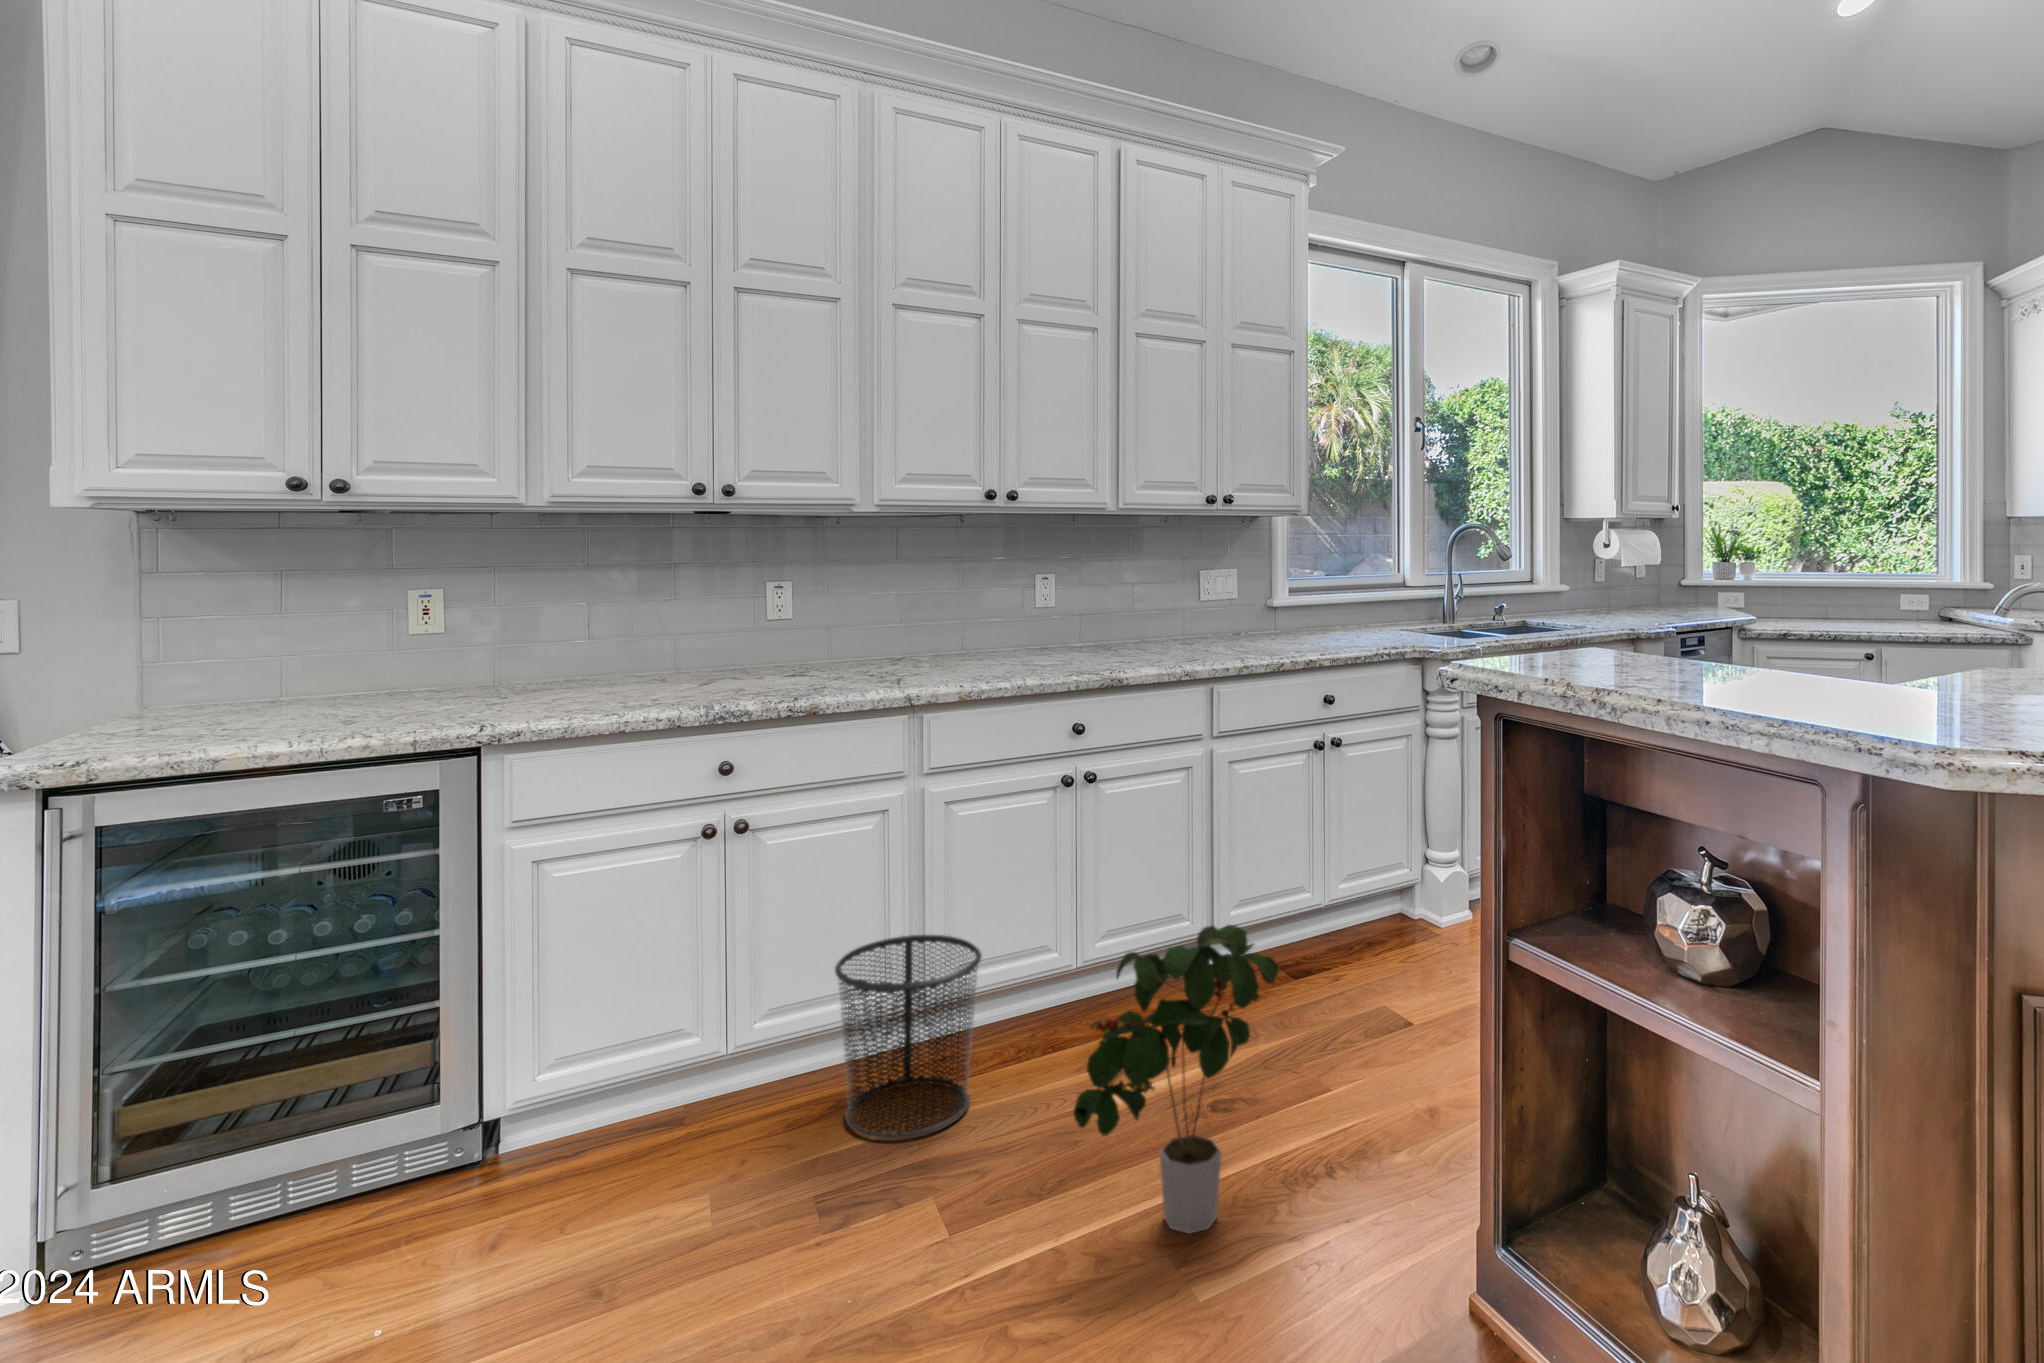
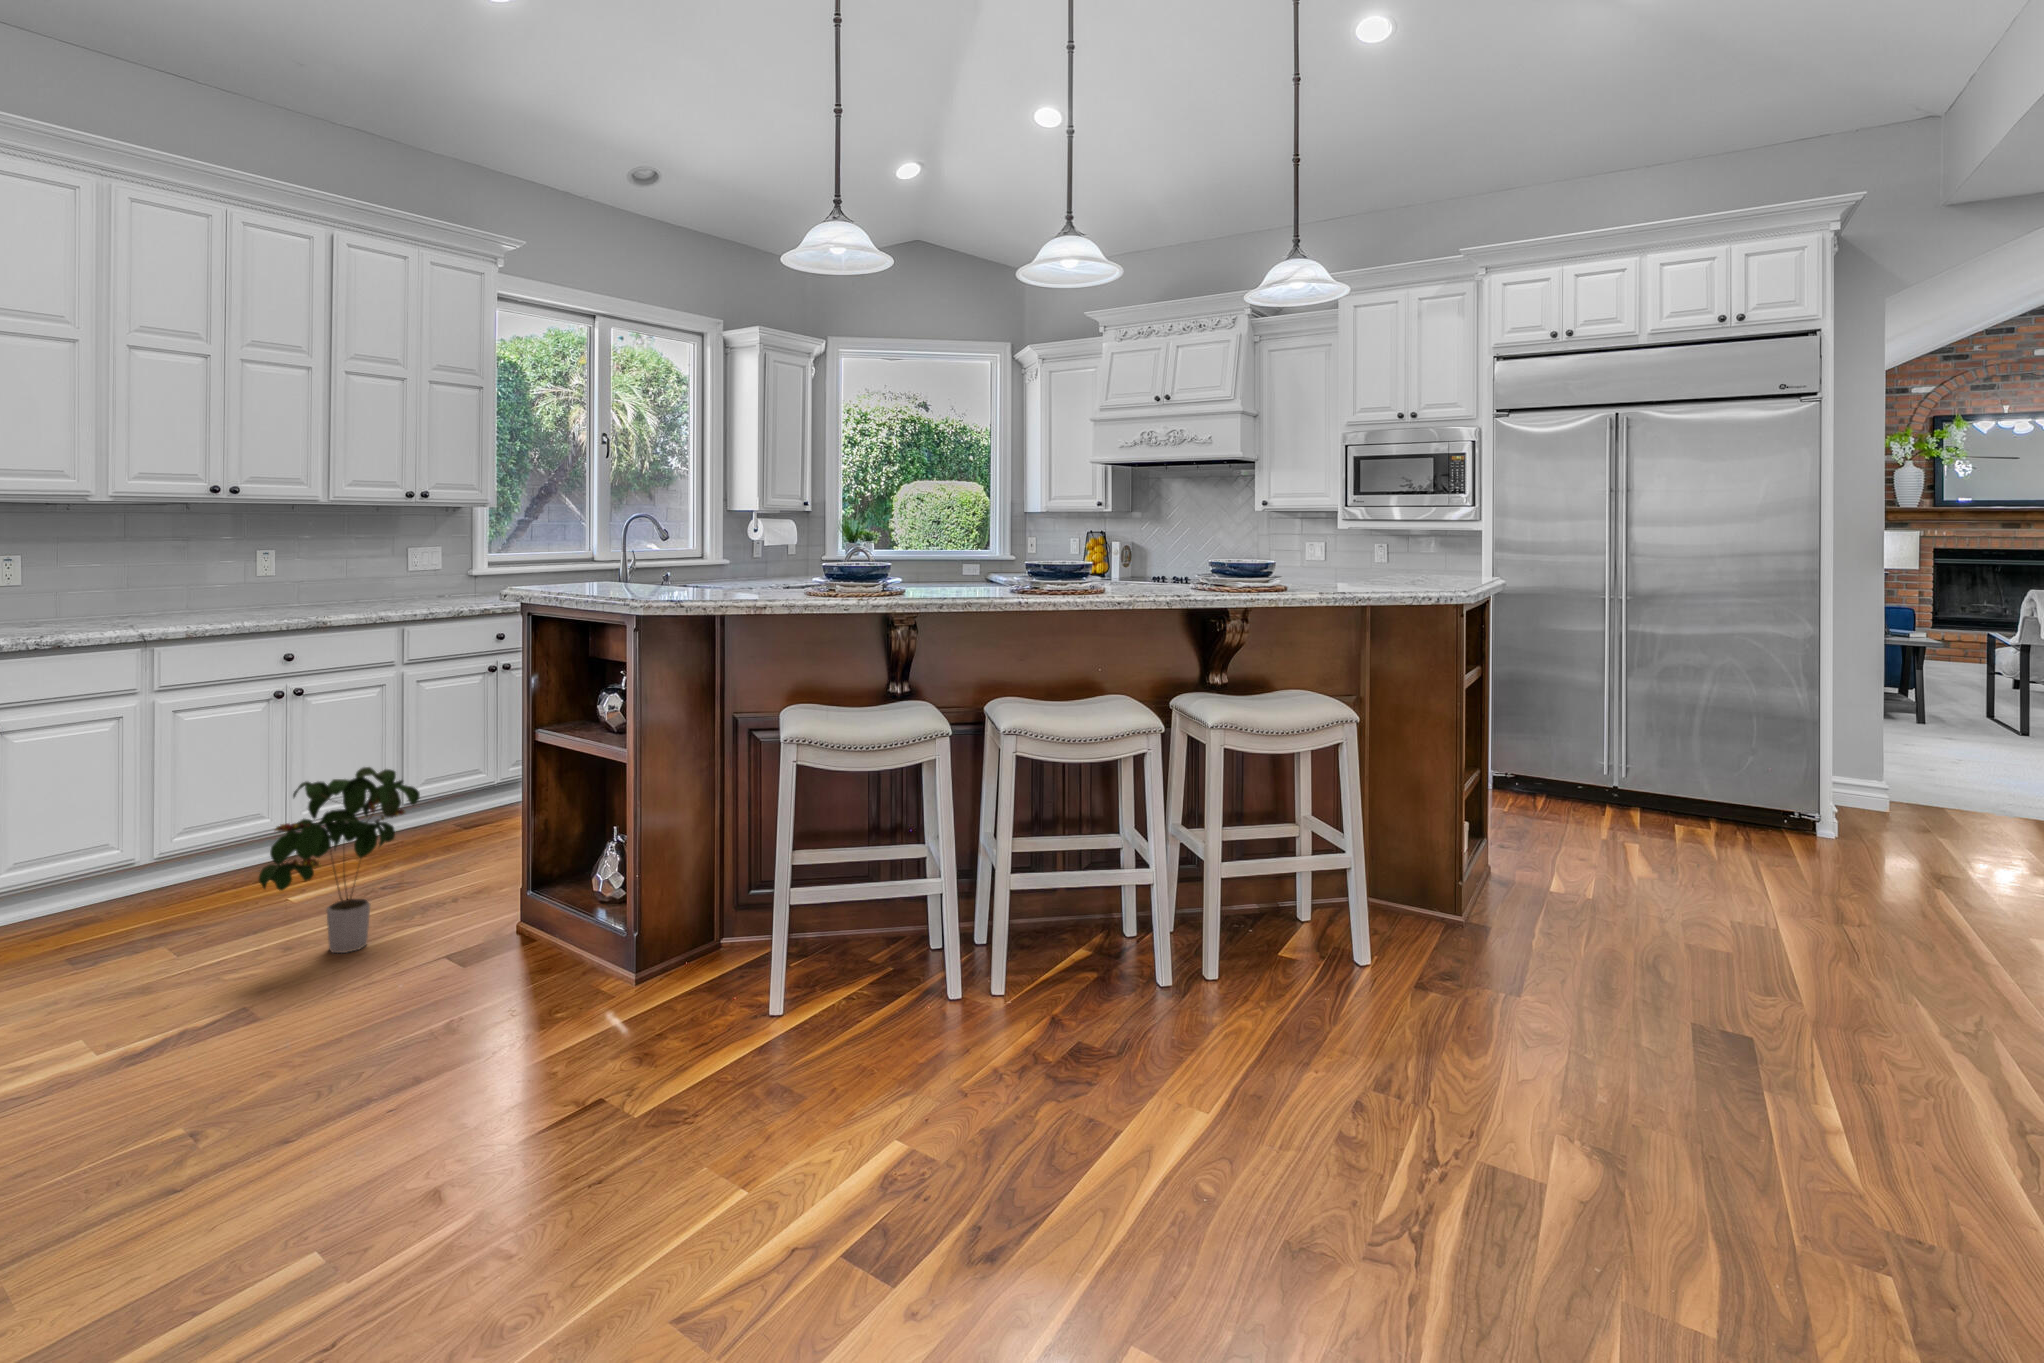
waste bin: present [835,935,982,1140] -> none [73,806,200,942]

